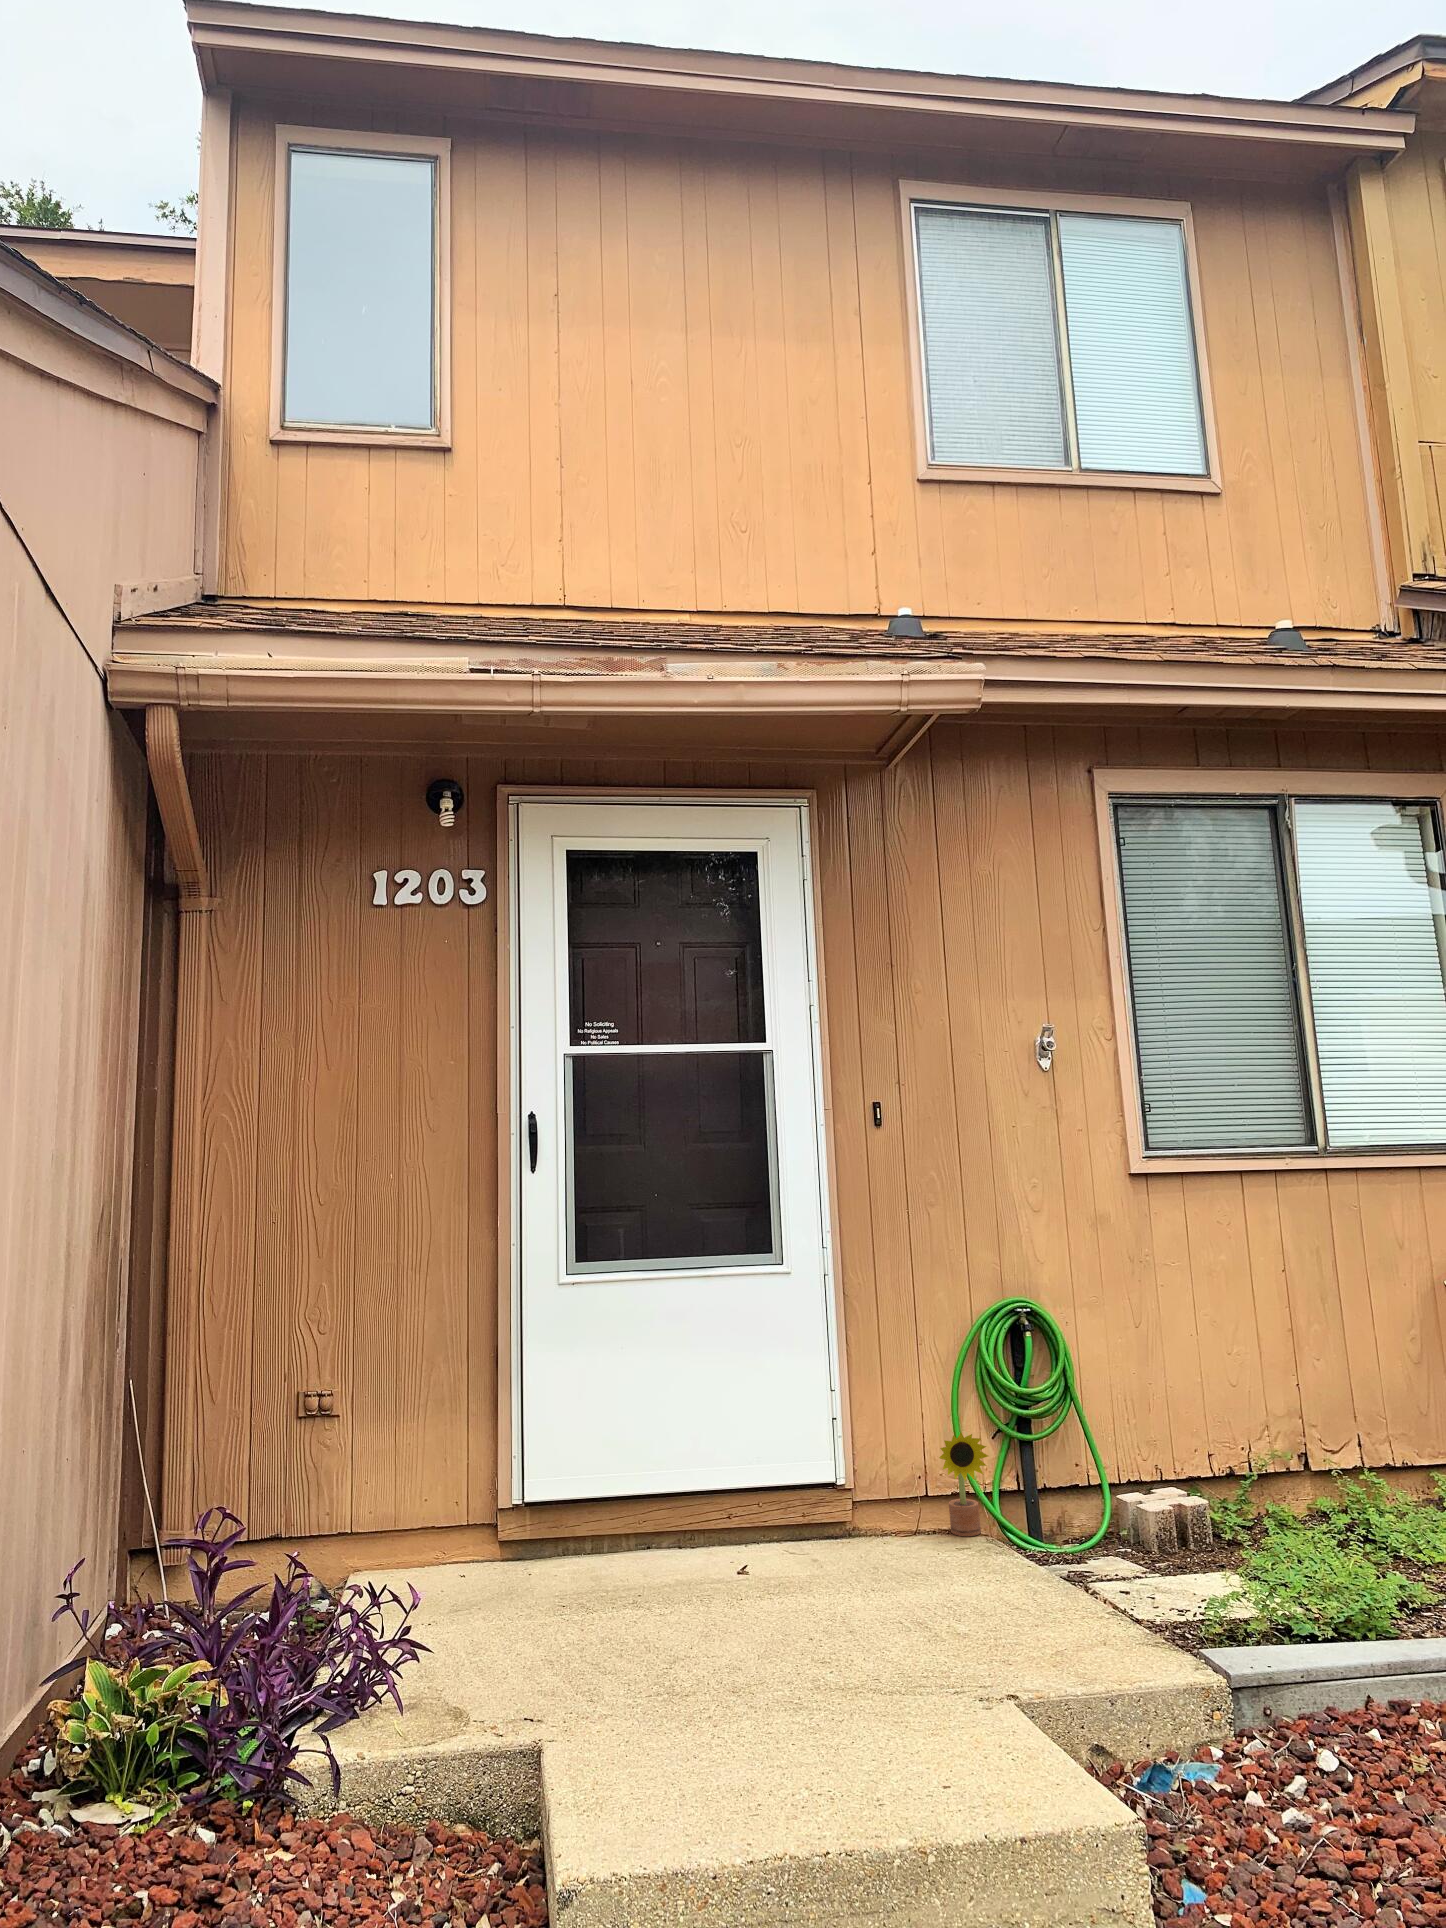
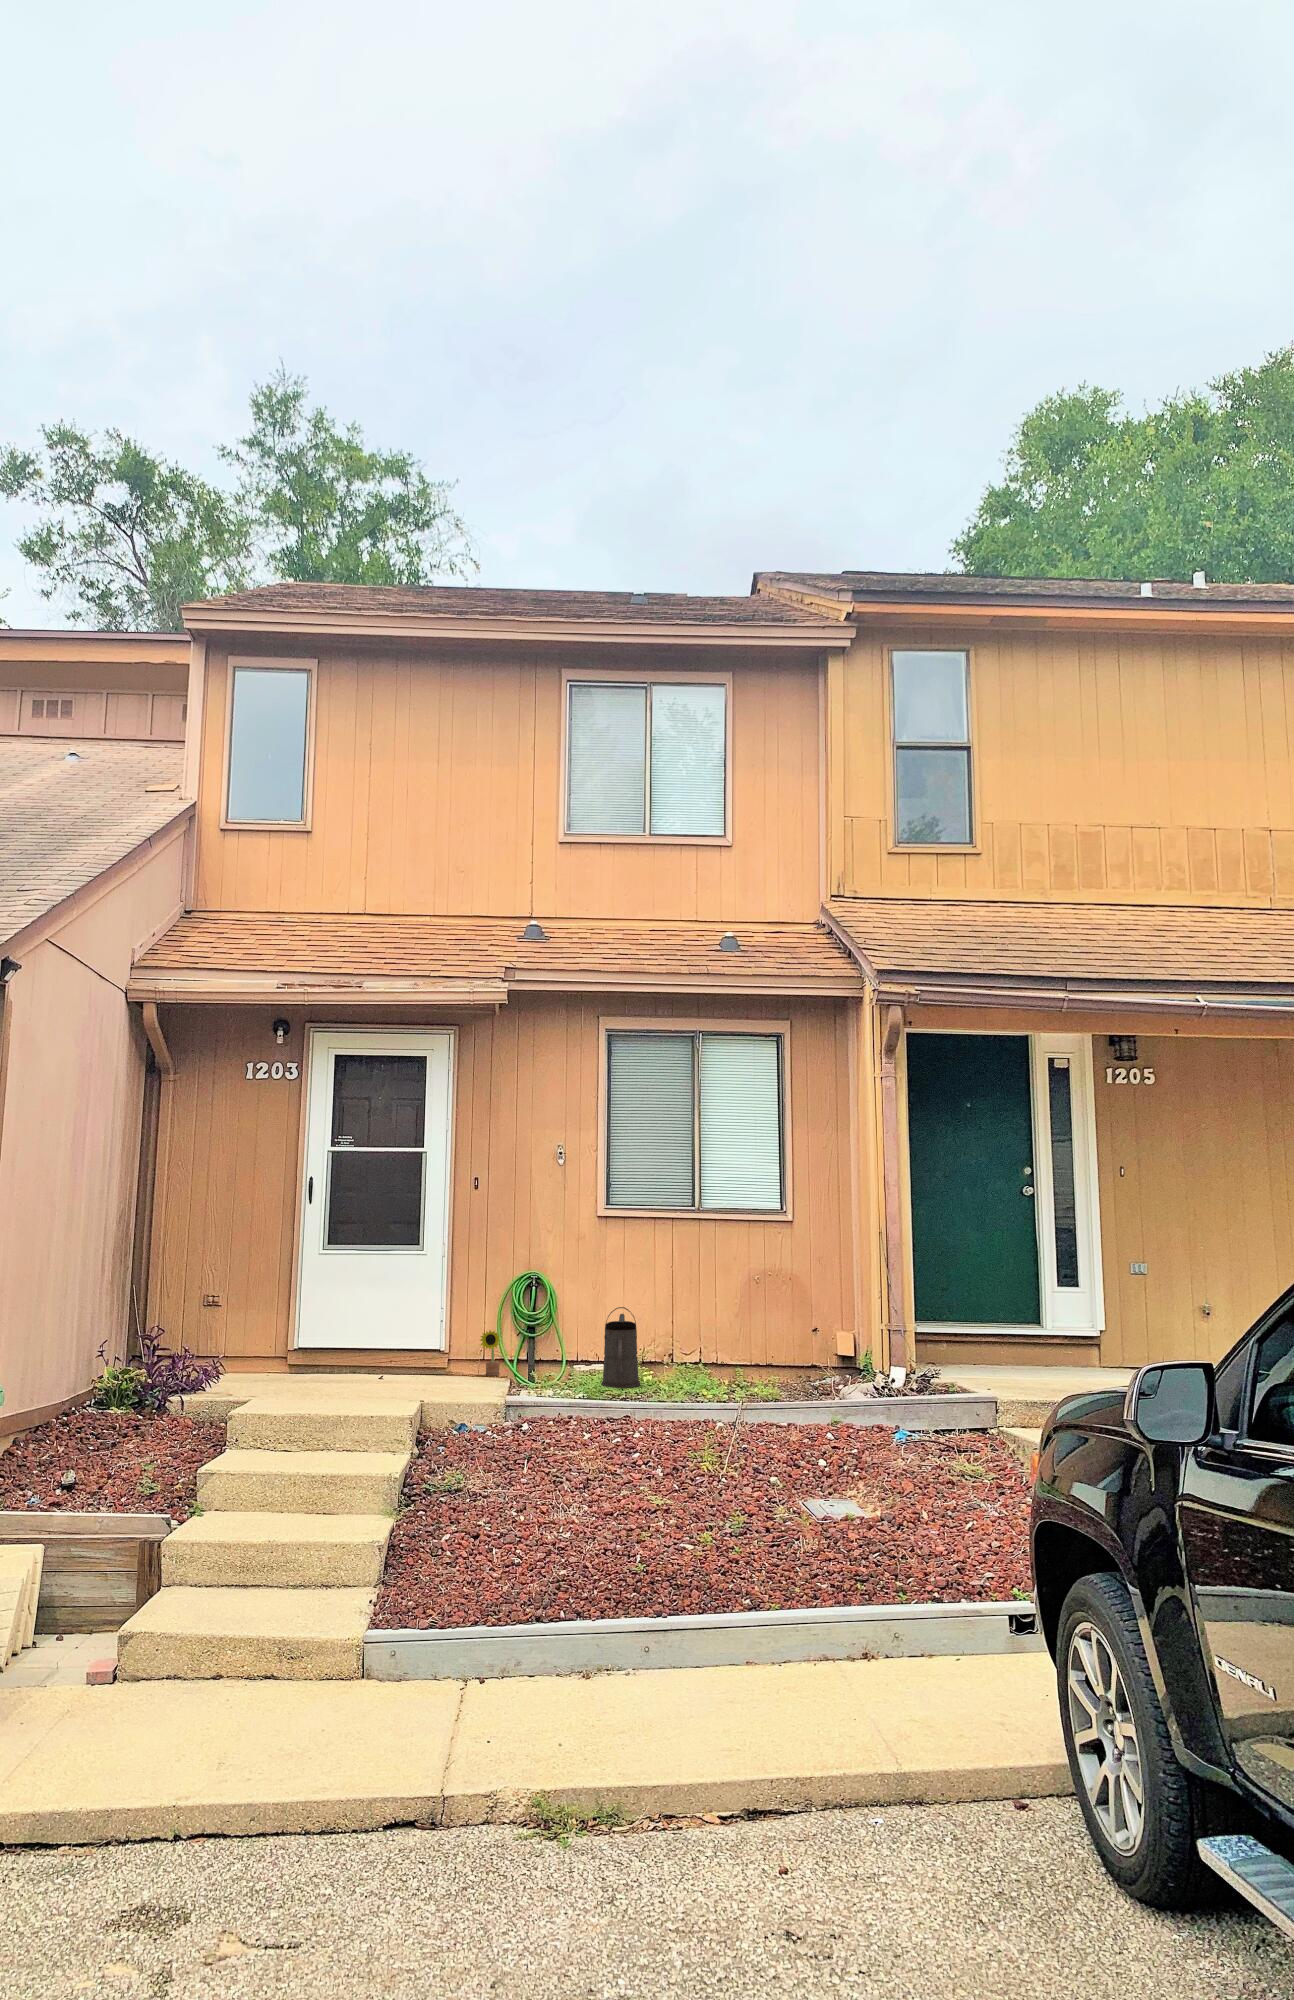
watering can: none [1195,1365,1341,1560] -> present [601,1307,640,1388]

